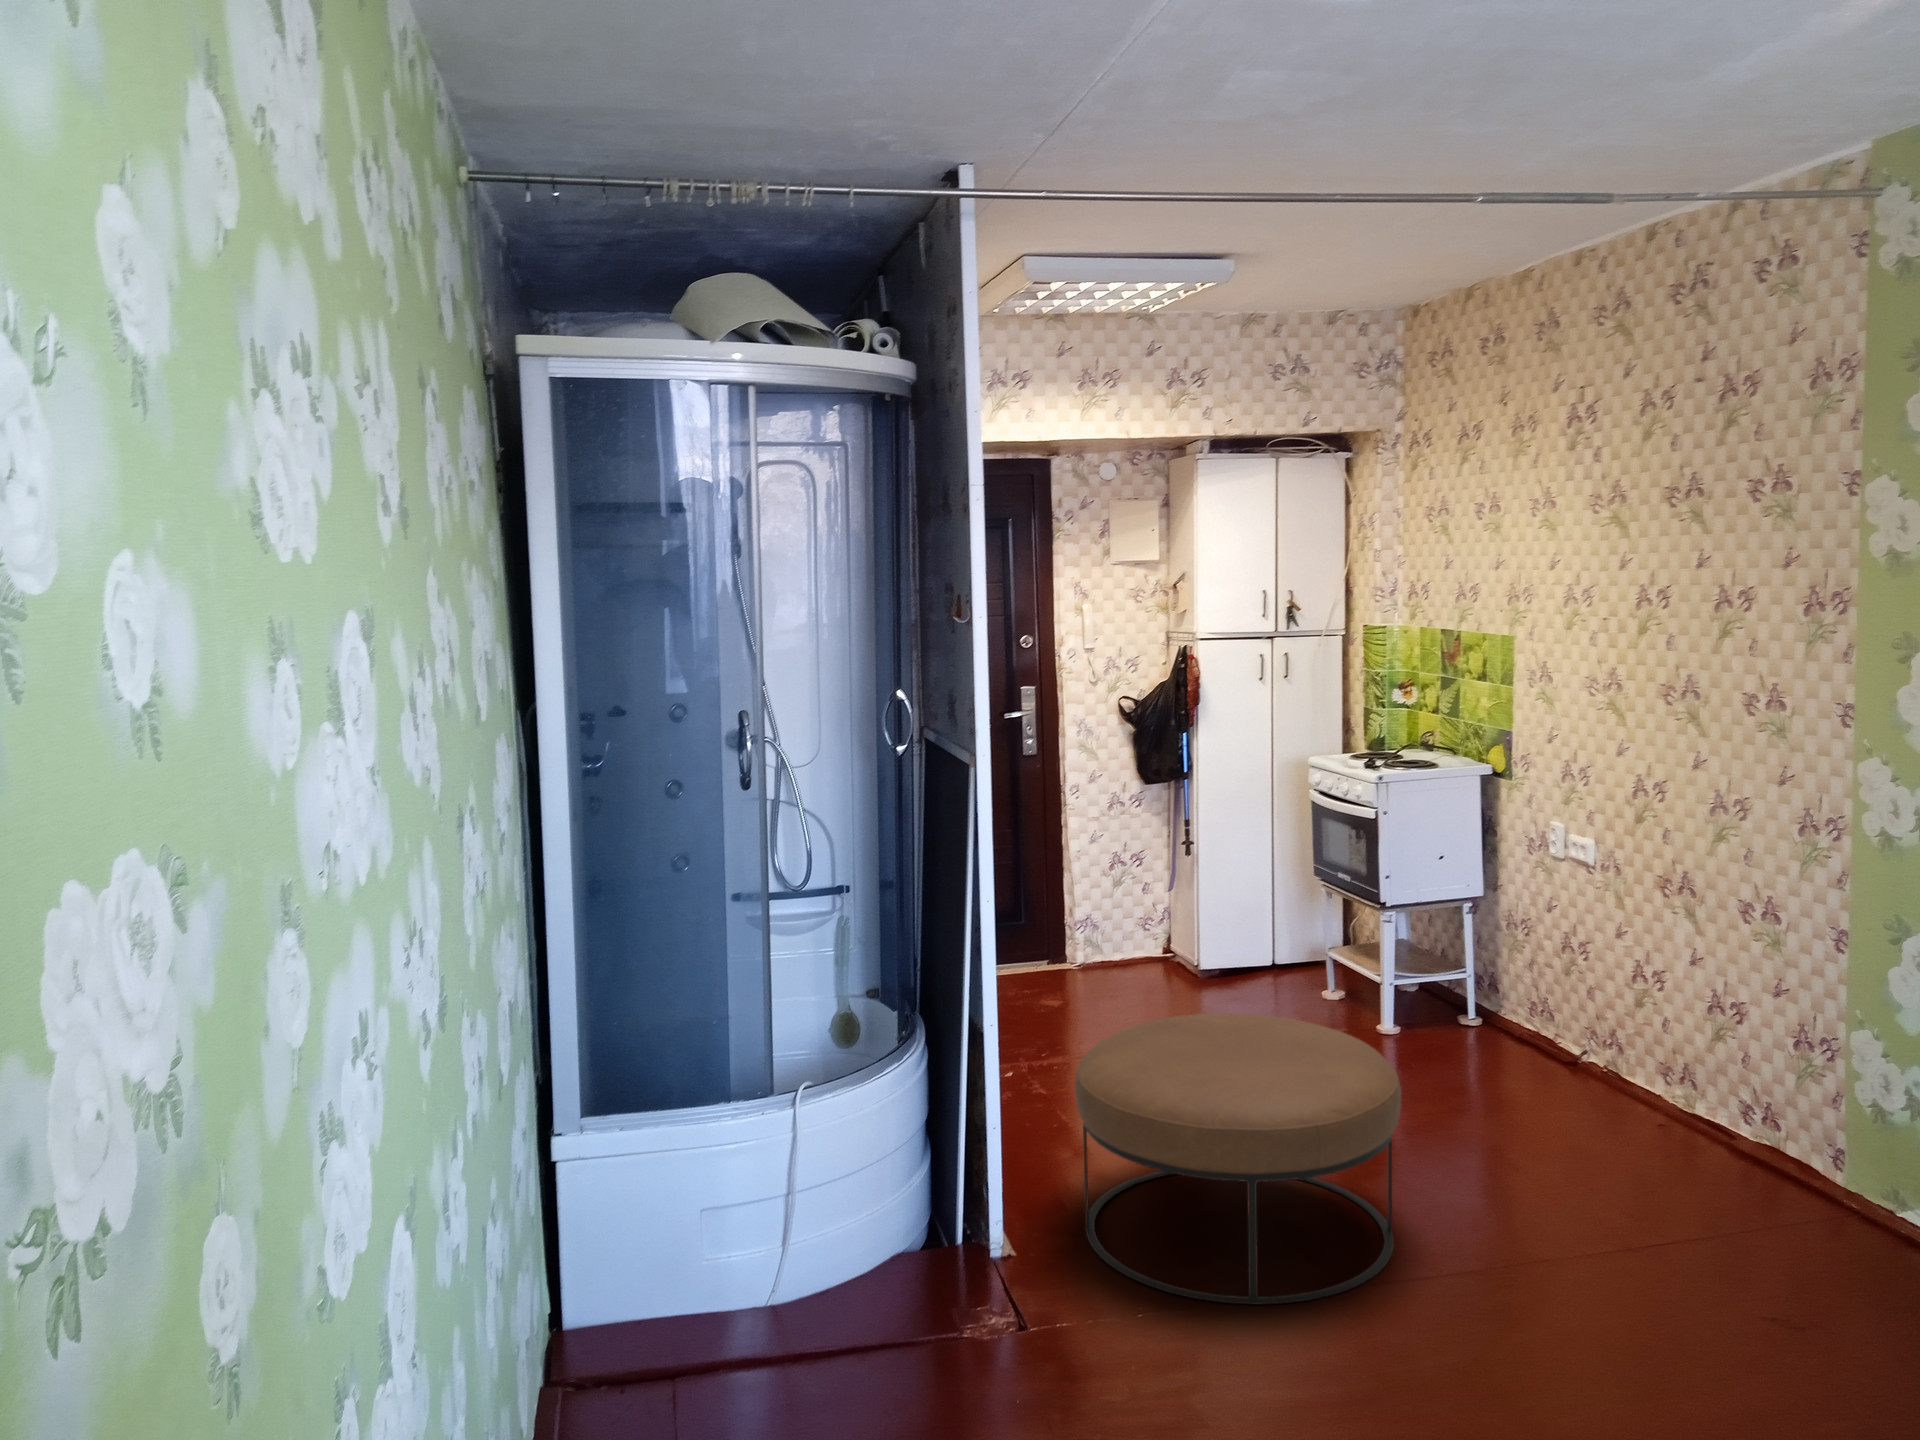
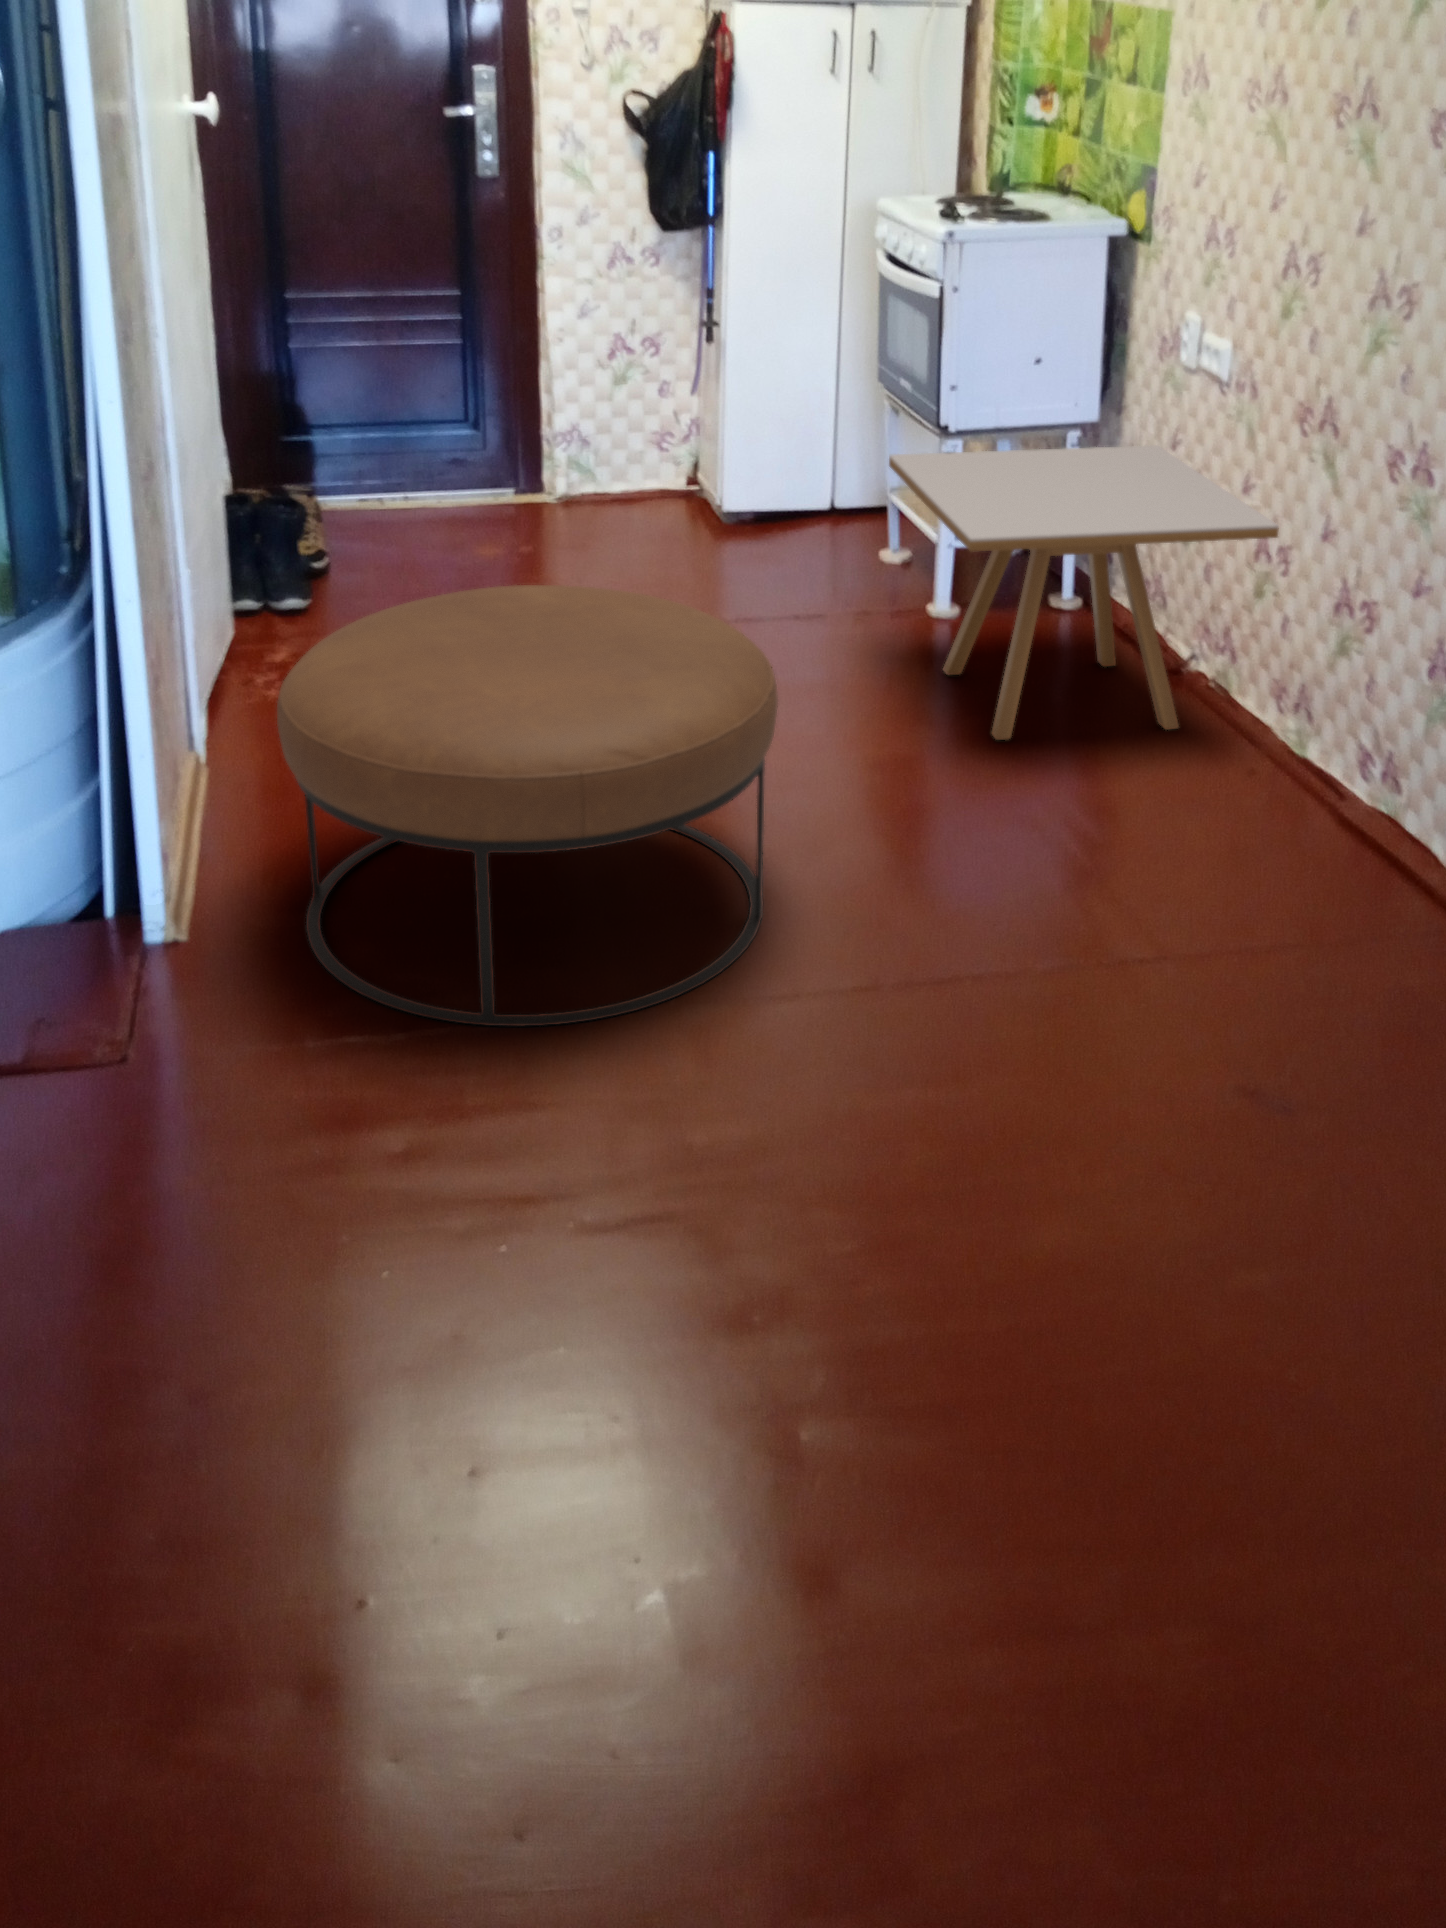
side table: none [1365,910,1656,1113] -> present [889,445,1279,740]

